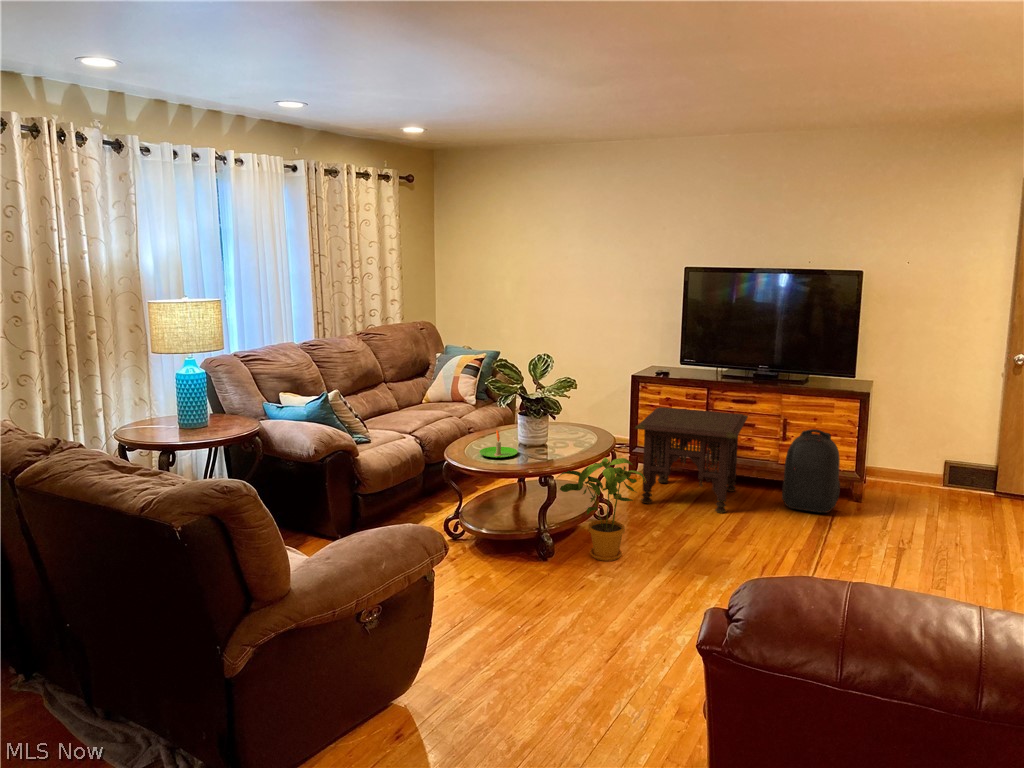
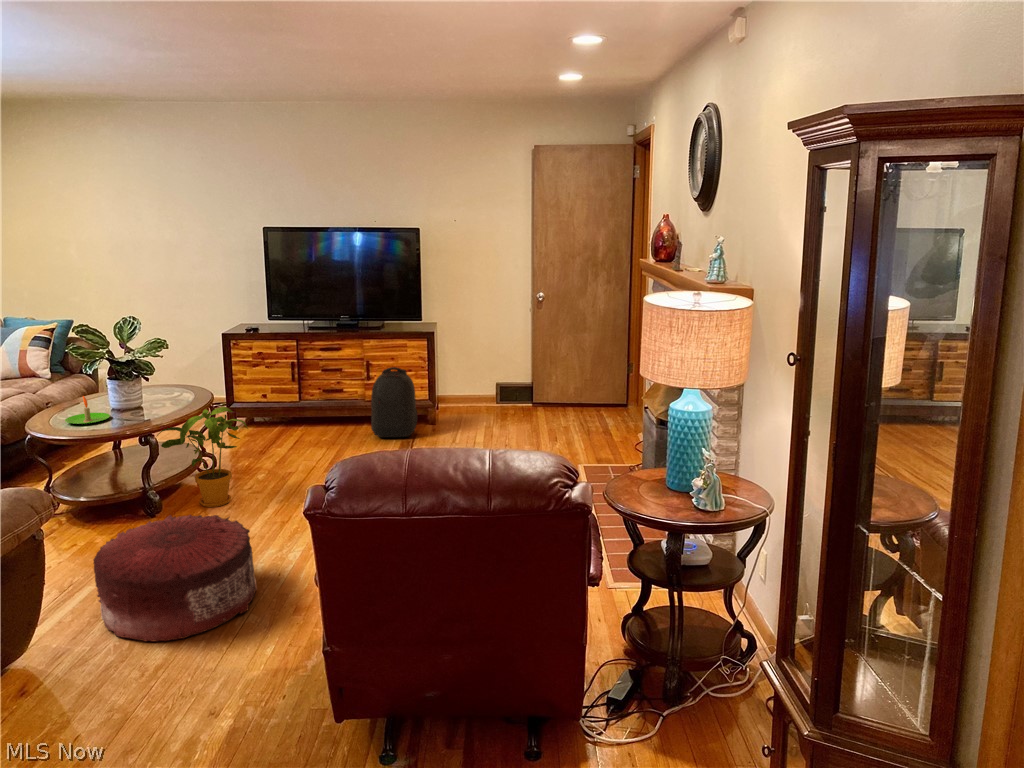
side table: present [635,407,748,513] -> none [231,361,336,453]
pouf: none [478,570,636,718] -> present [93,515,257,642]

